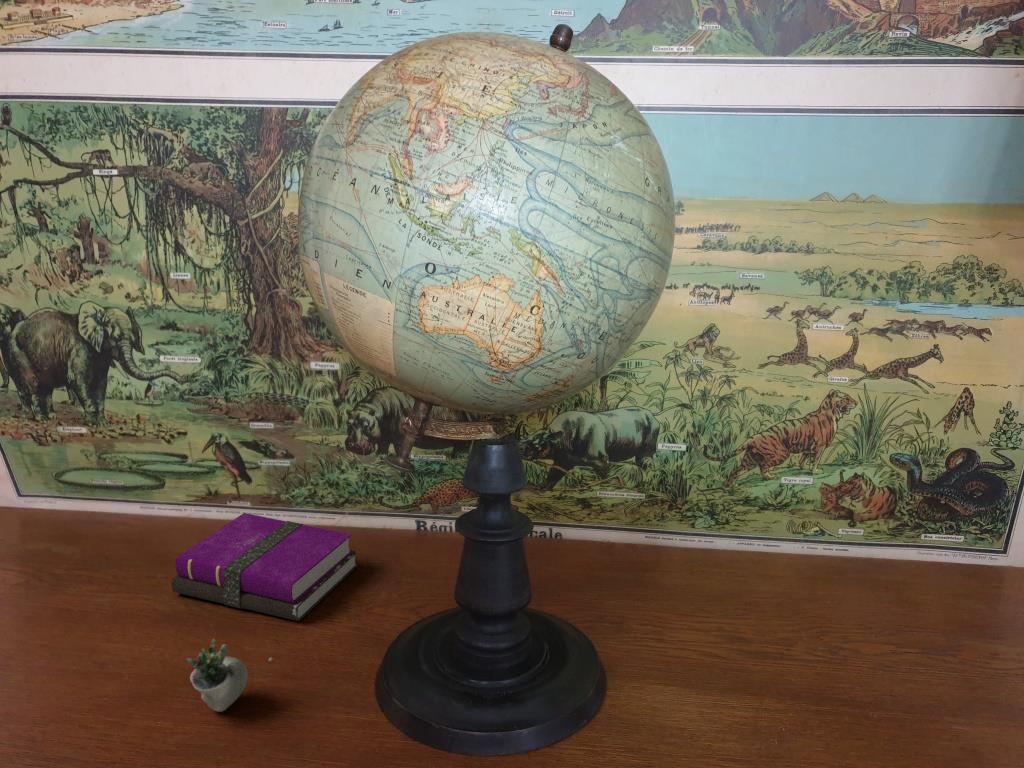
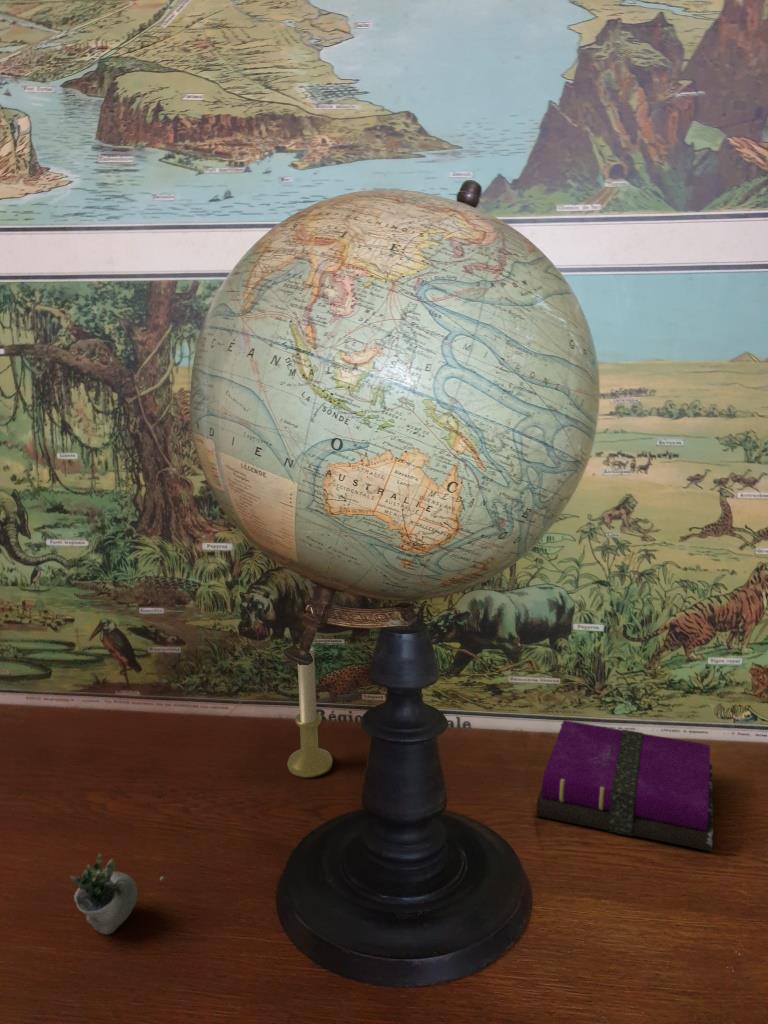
candle holder: none [388,457,431,581] -> present [287,646,333,778]
notebook: present [172,513,358,621] -> present [536,720,713,851]

